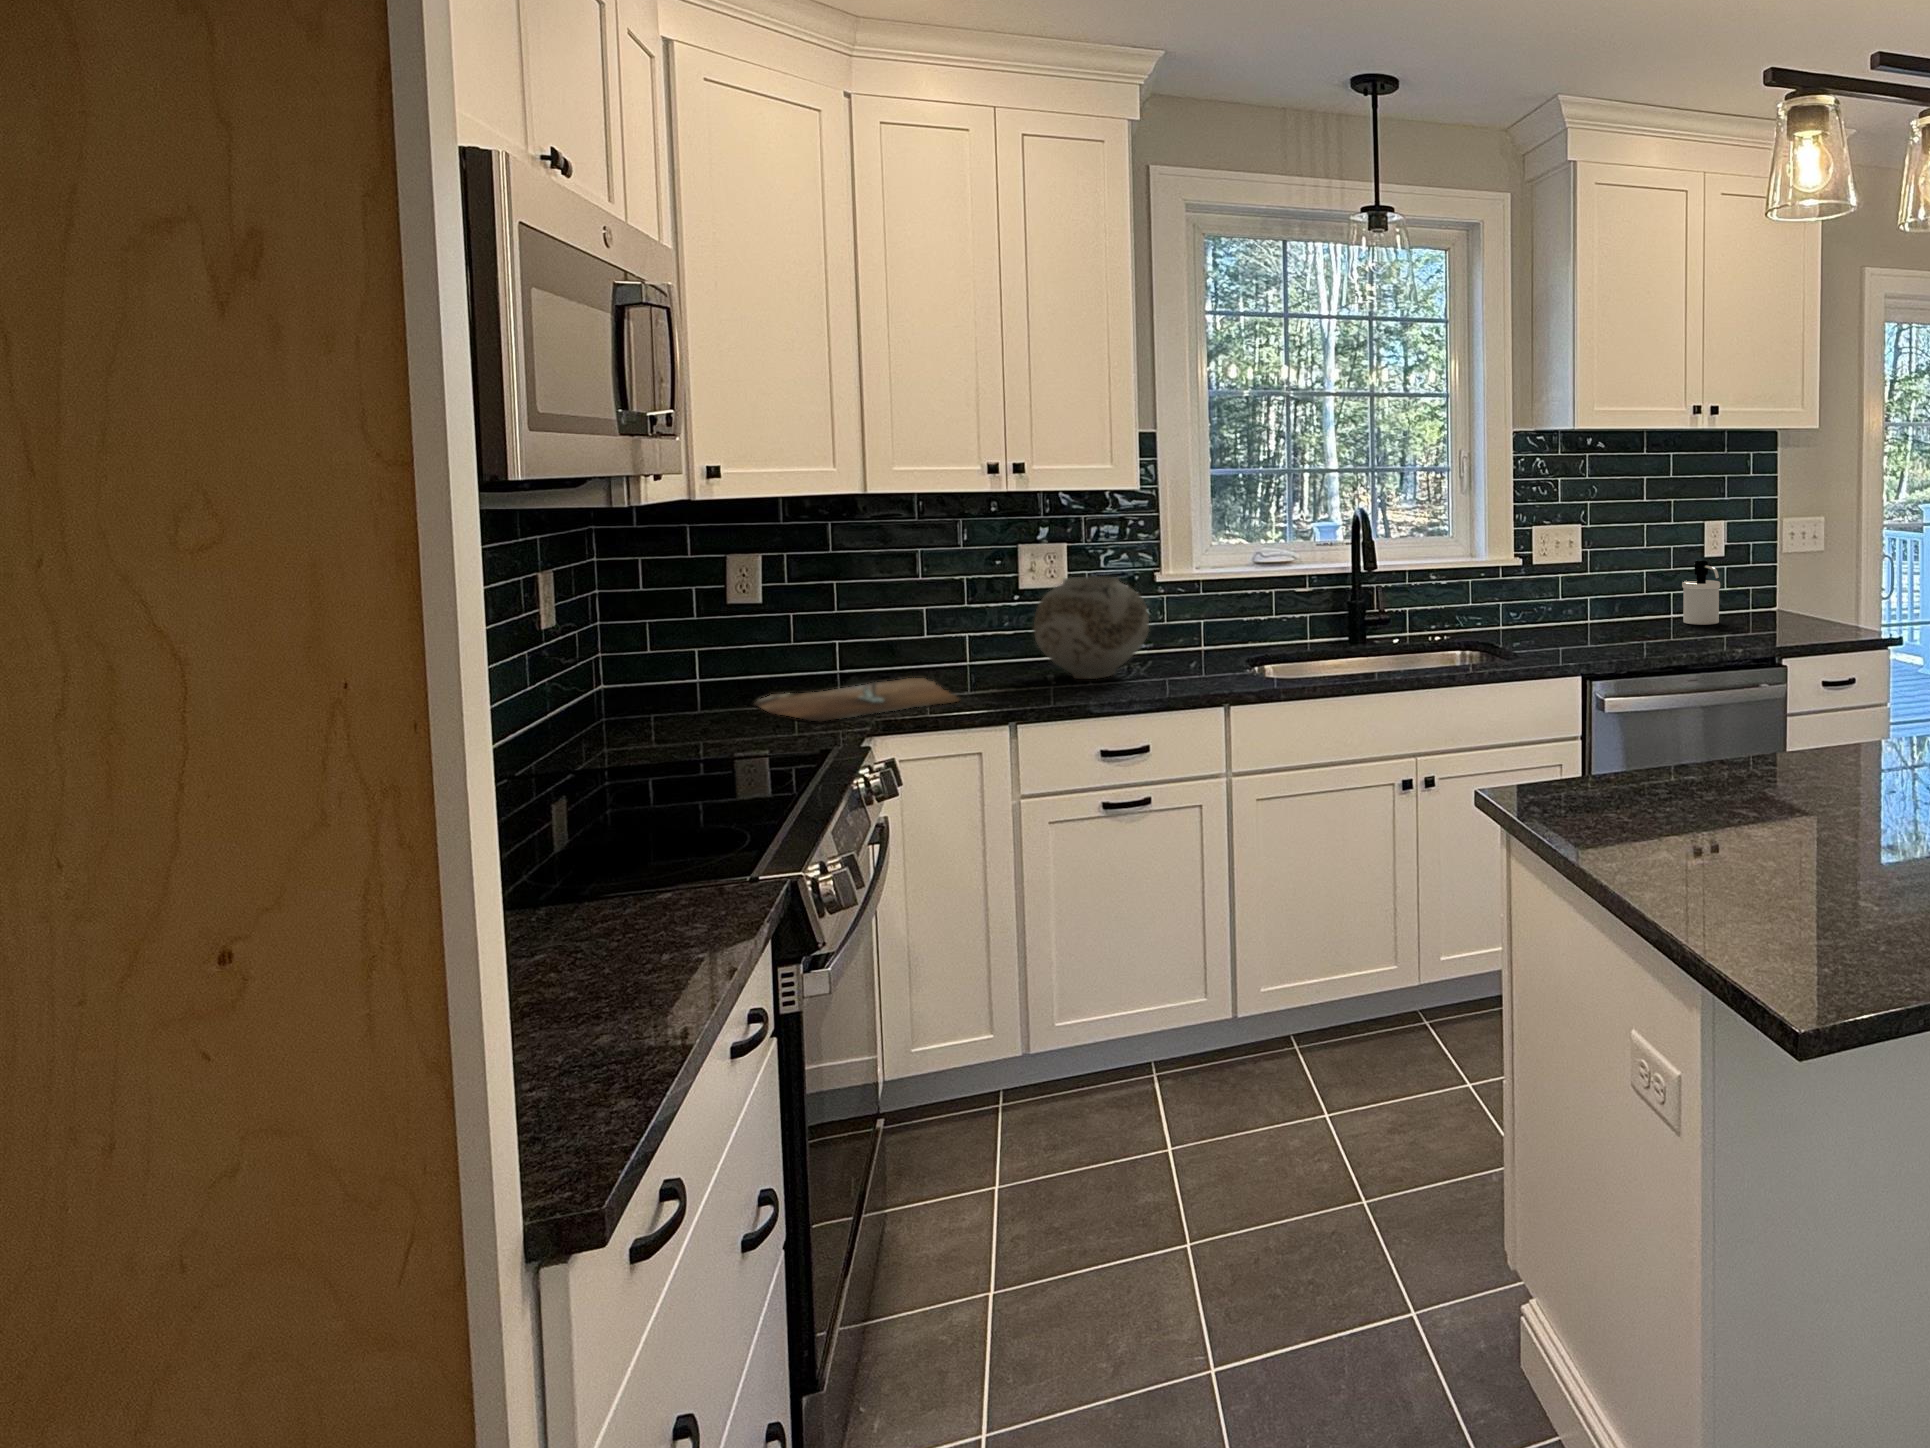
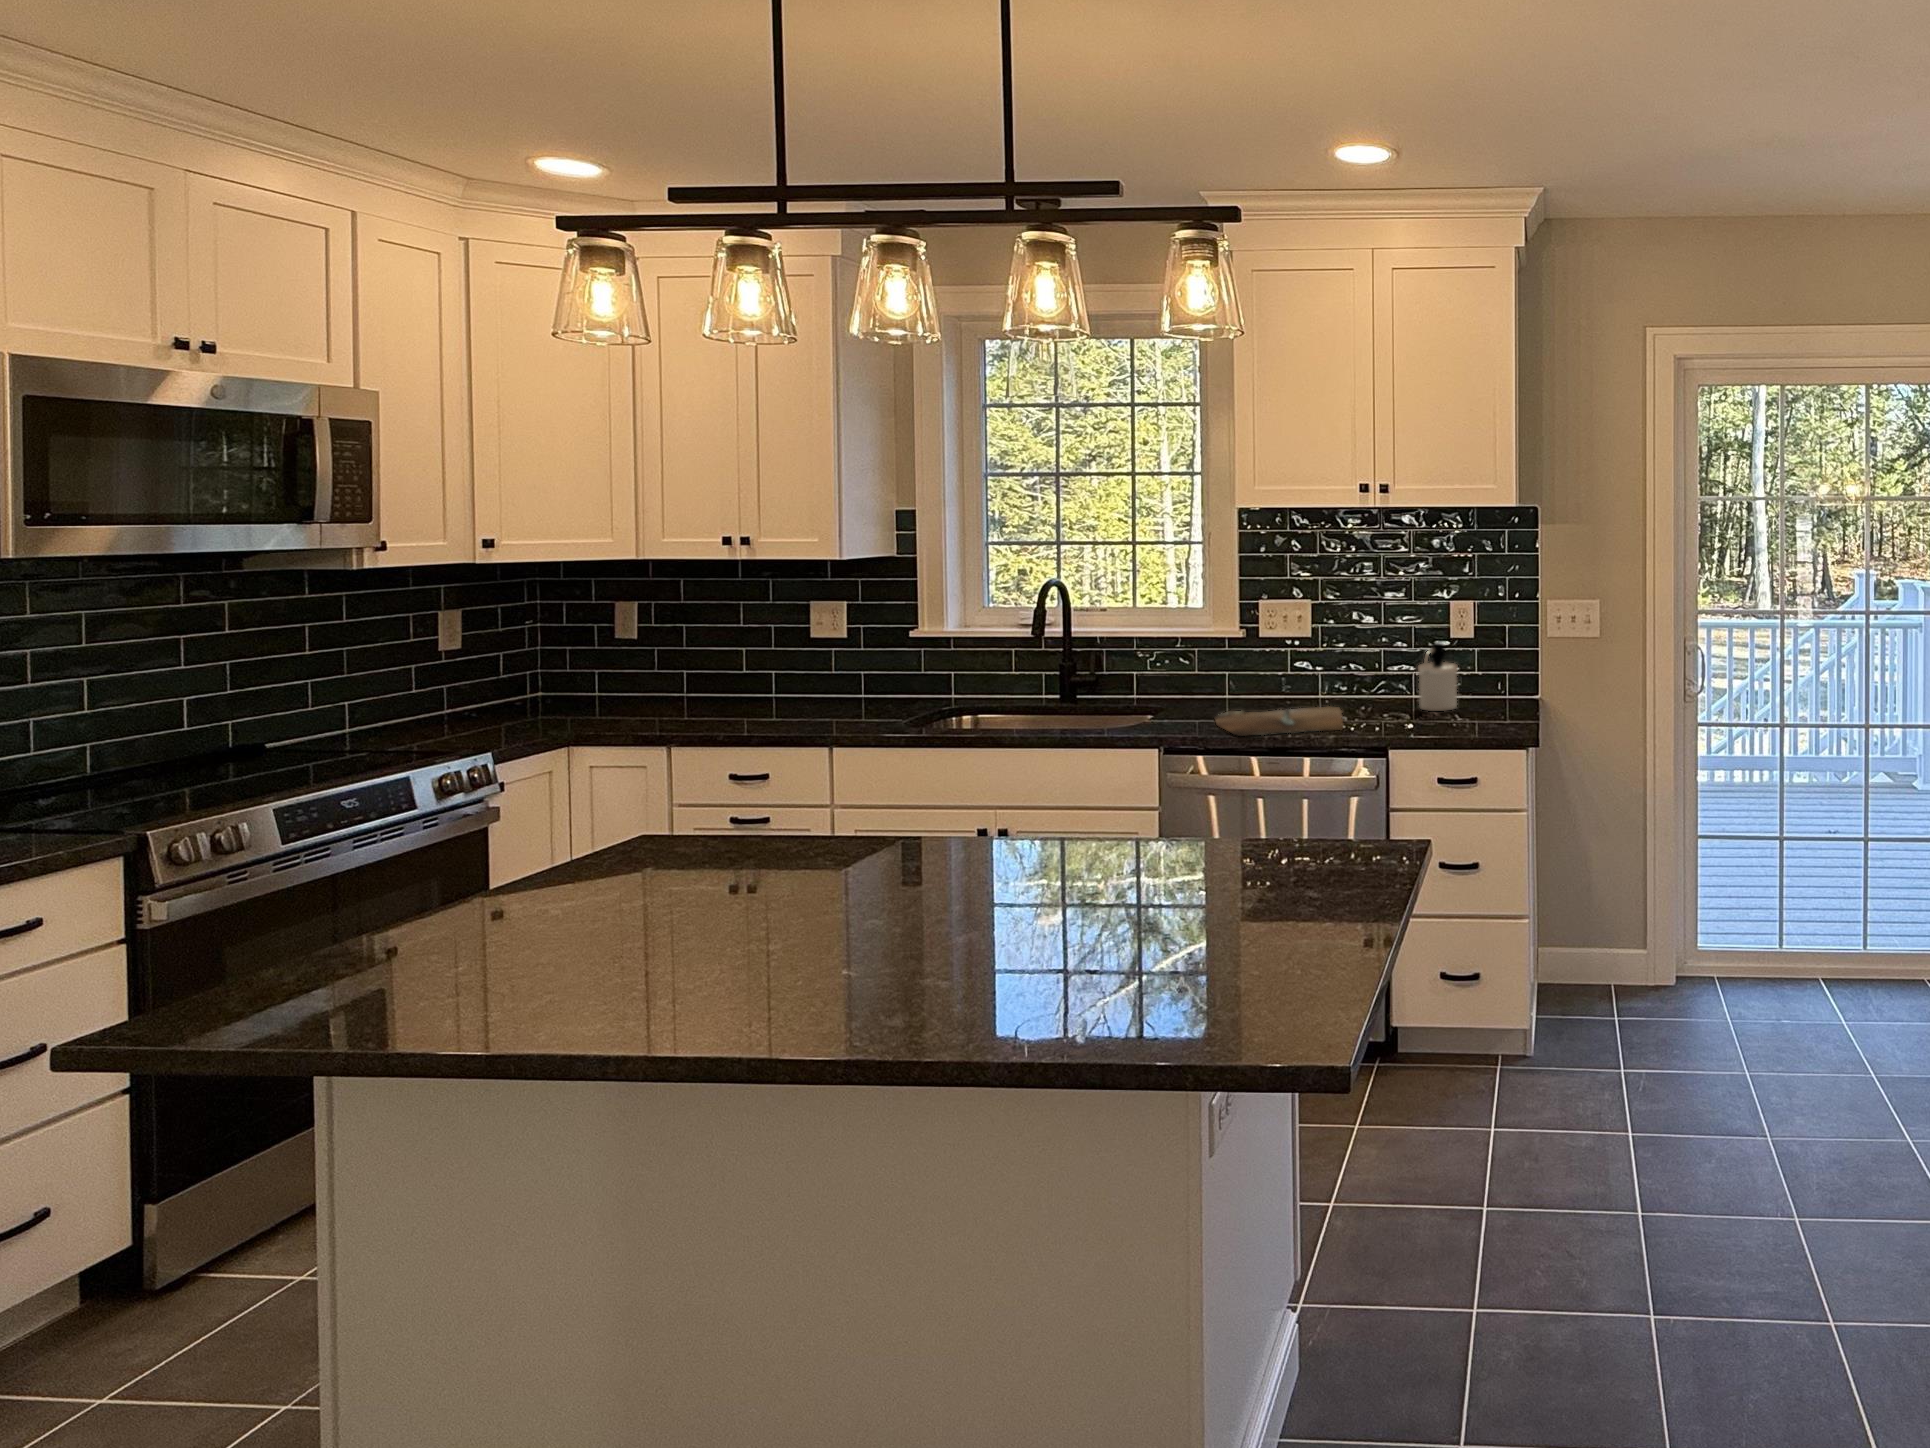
vase: present [1034,576,1149,679] -> none [778,630,877,714]
cutting board: present [755,678,959,721] -> present [1215,706,1344,736]

